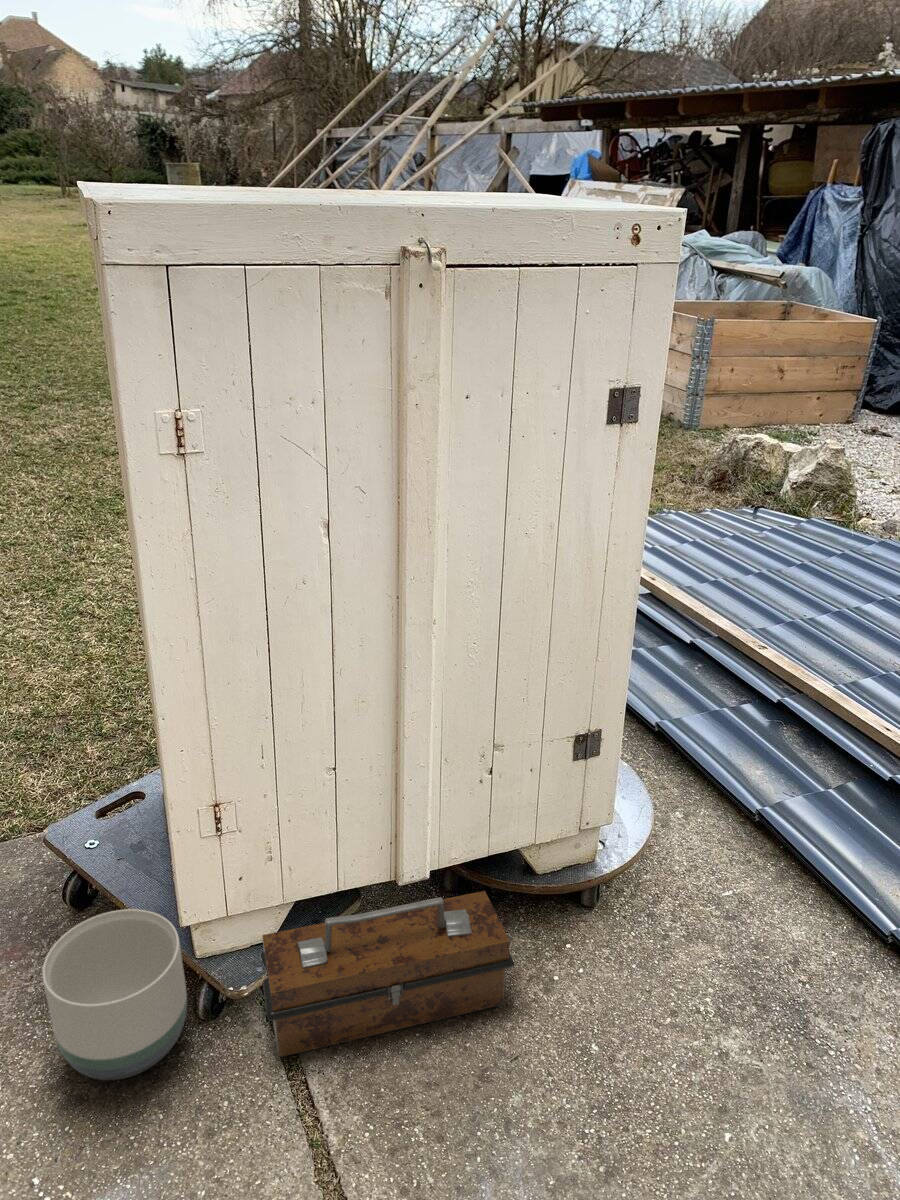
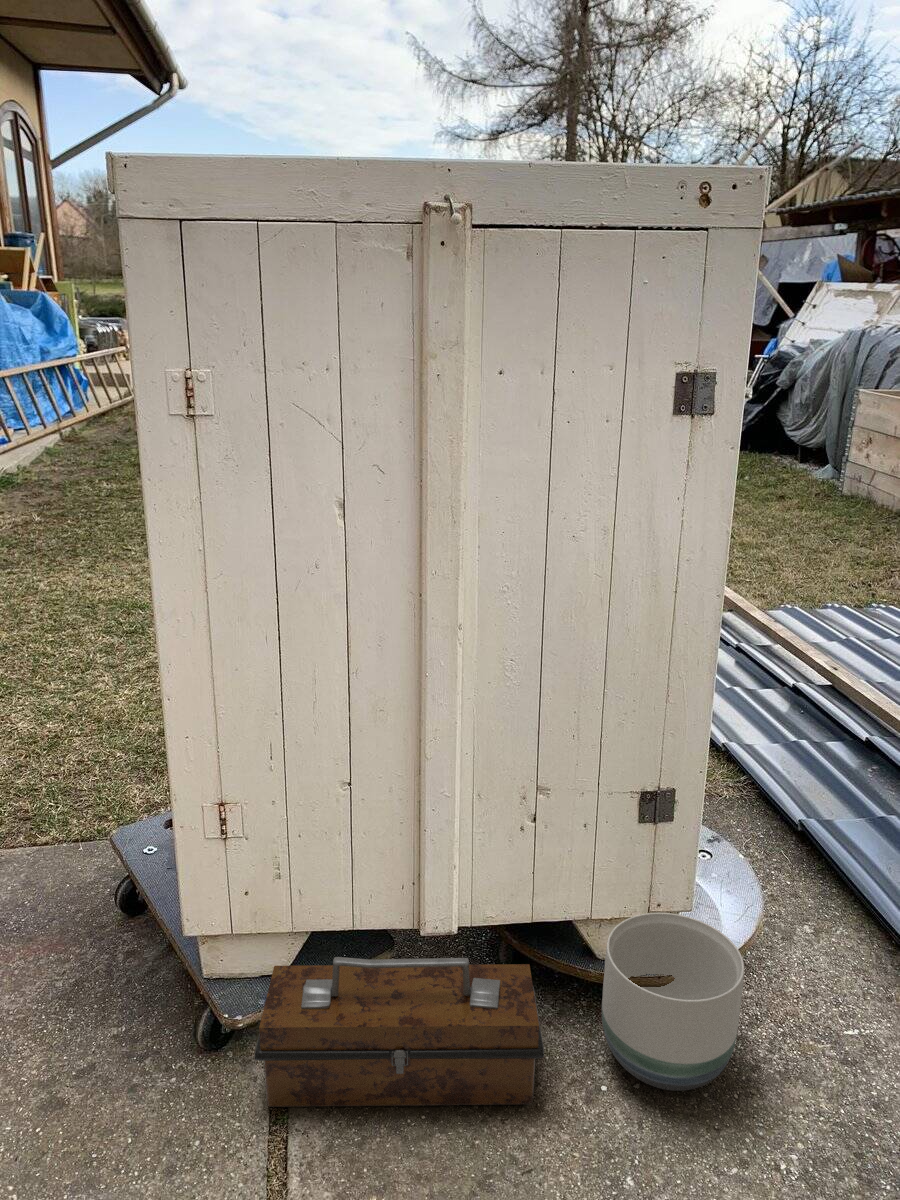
planter: present [42,909,187,1080] -> present [602,913,744,1091]

